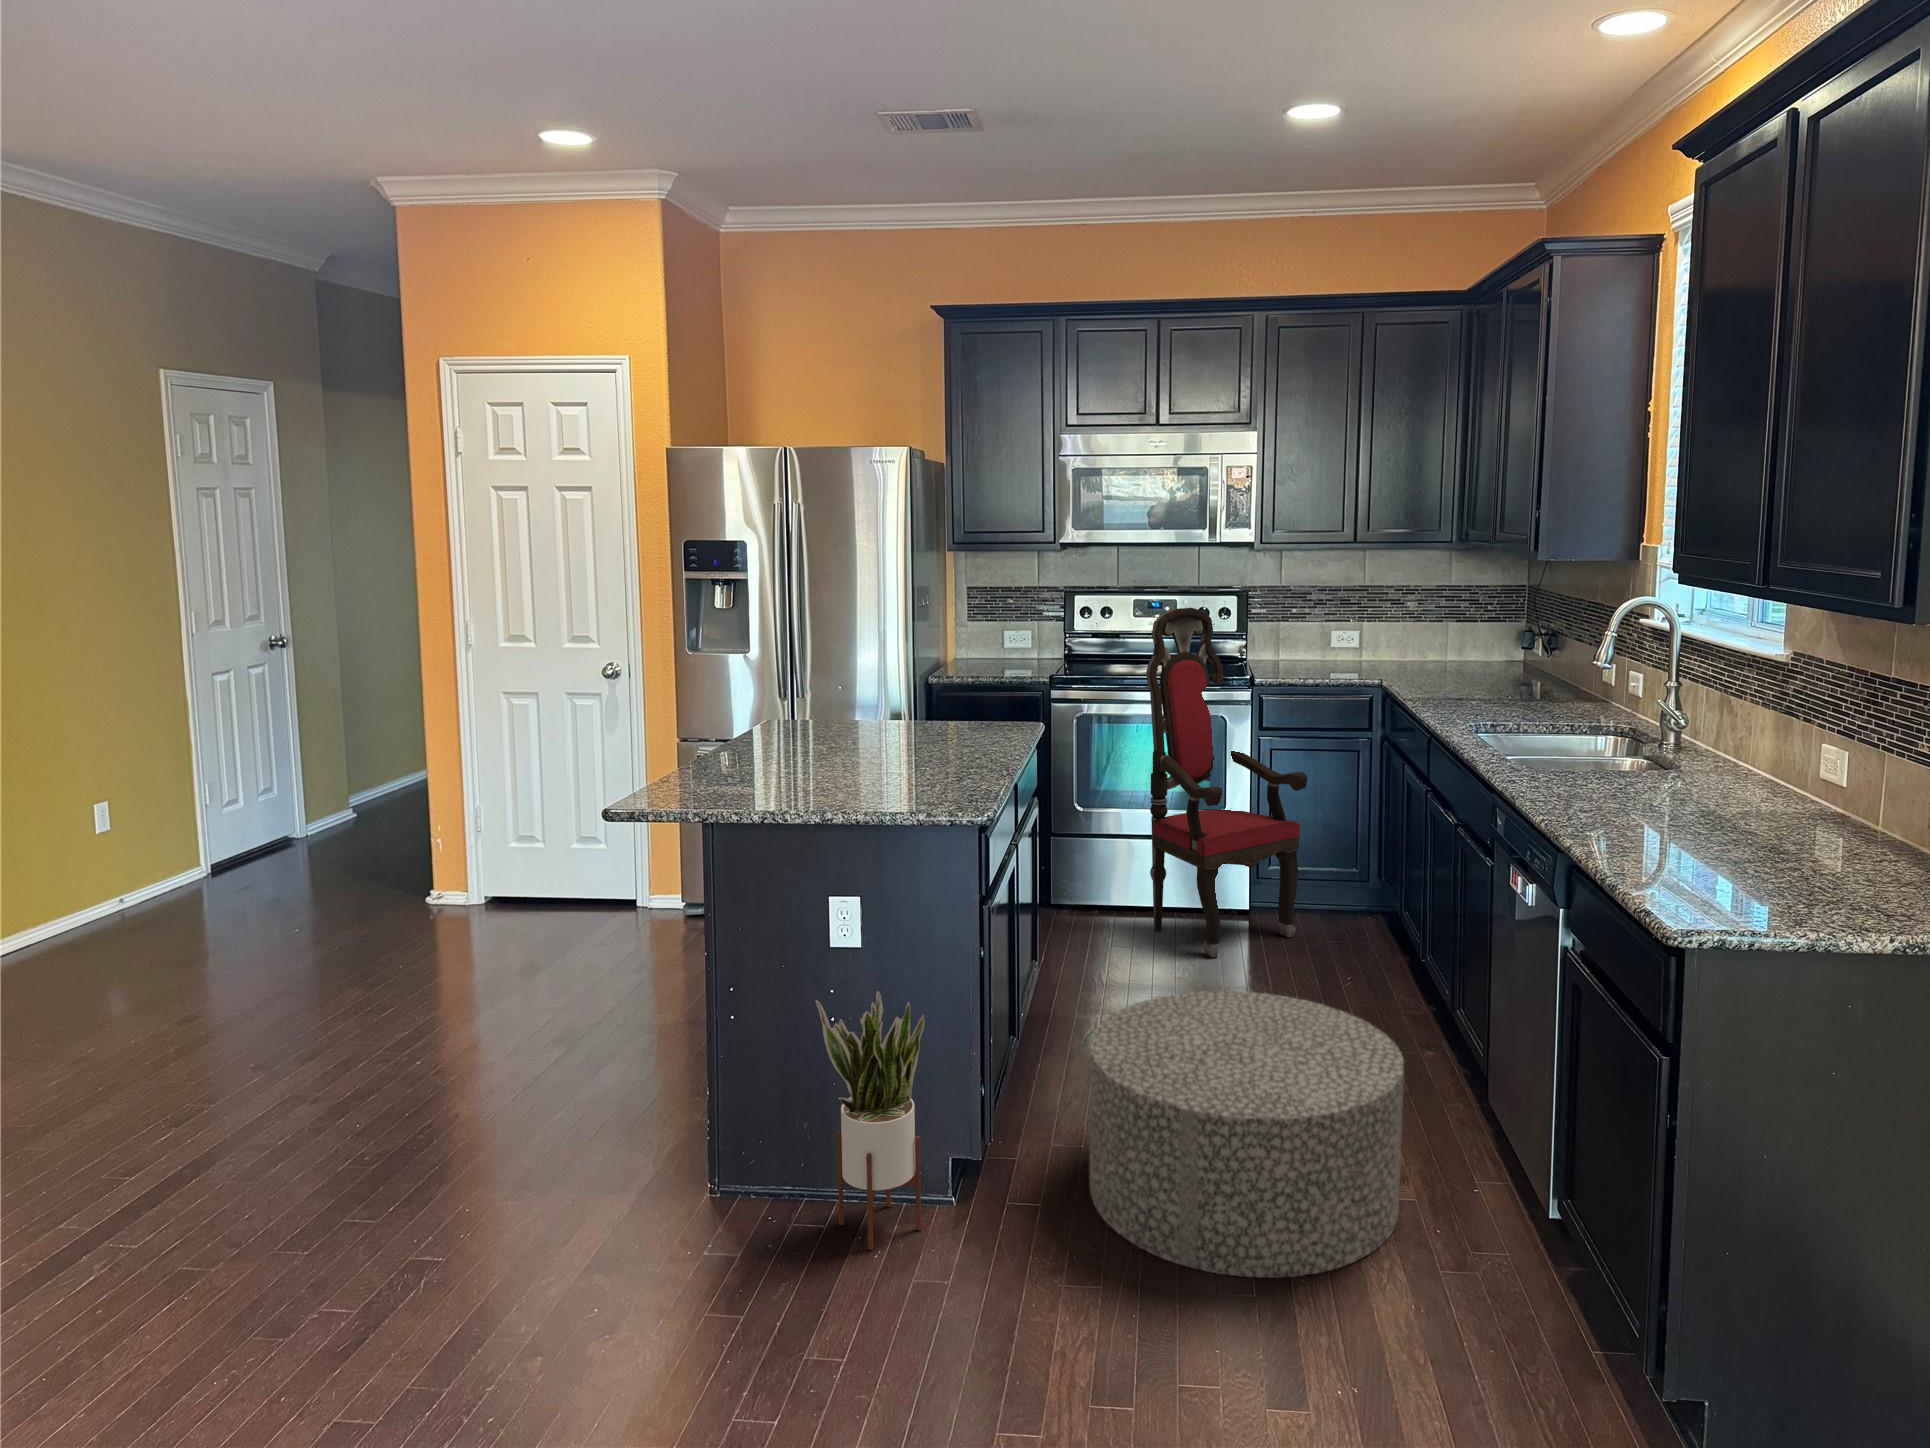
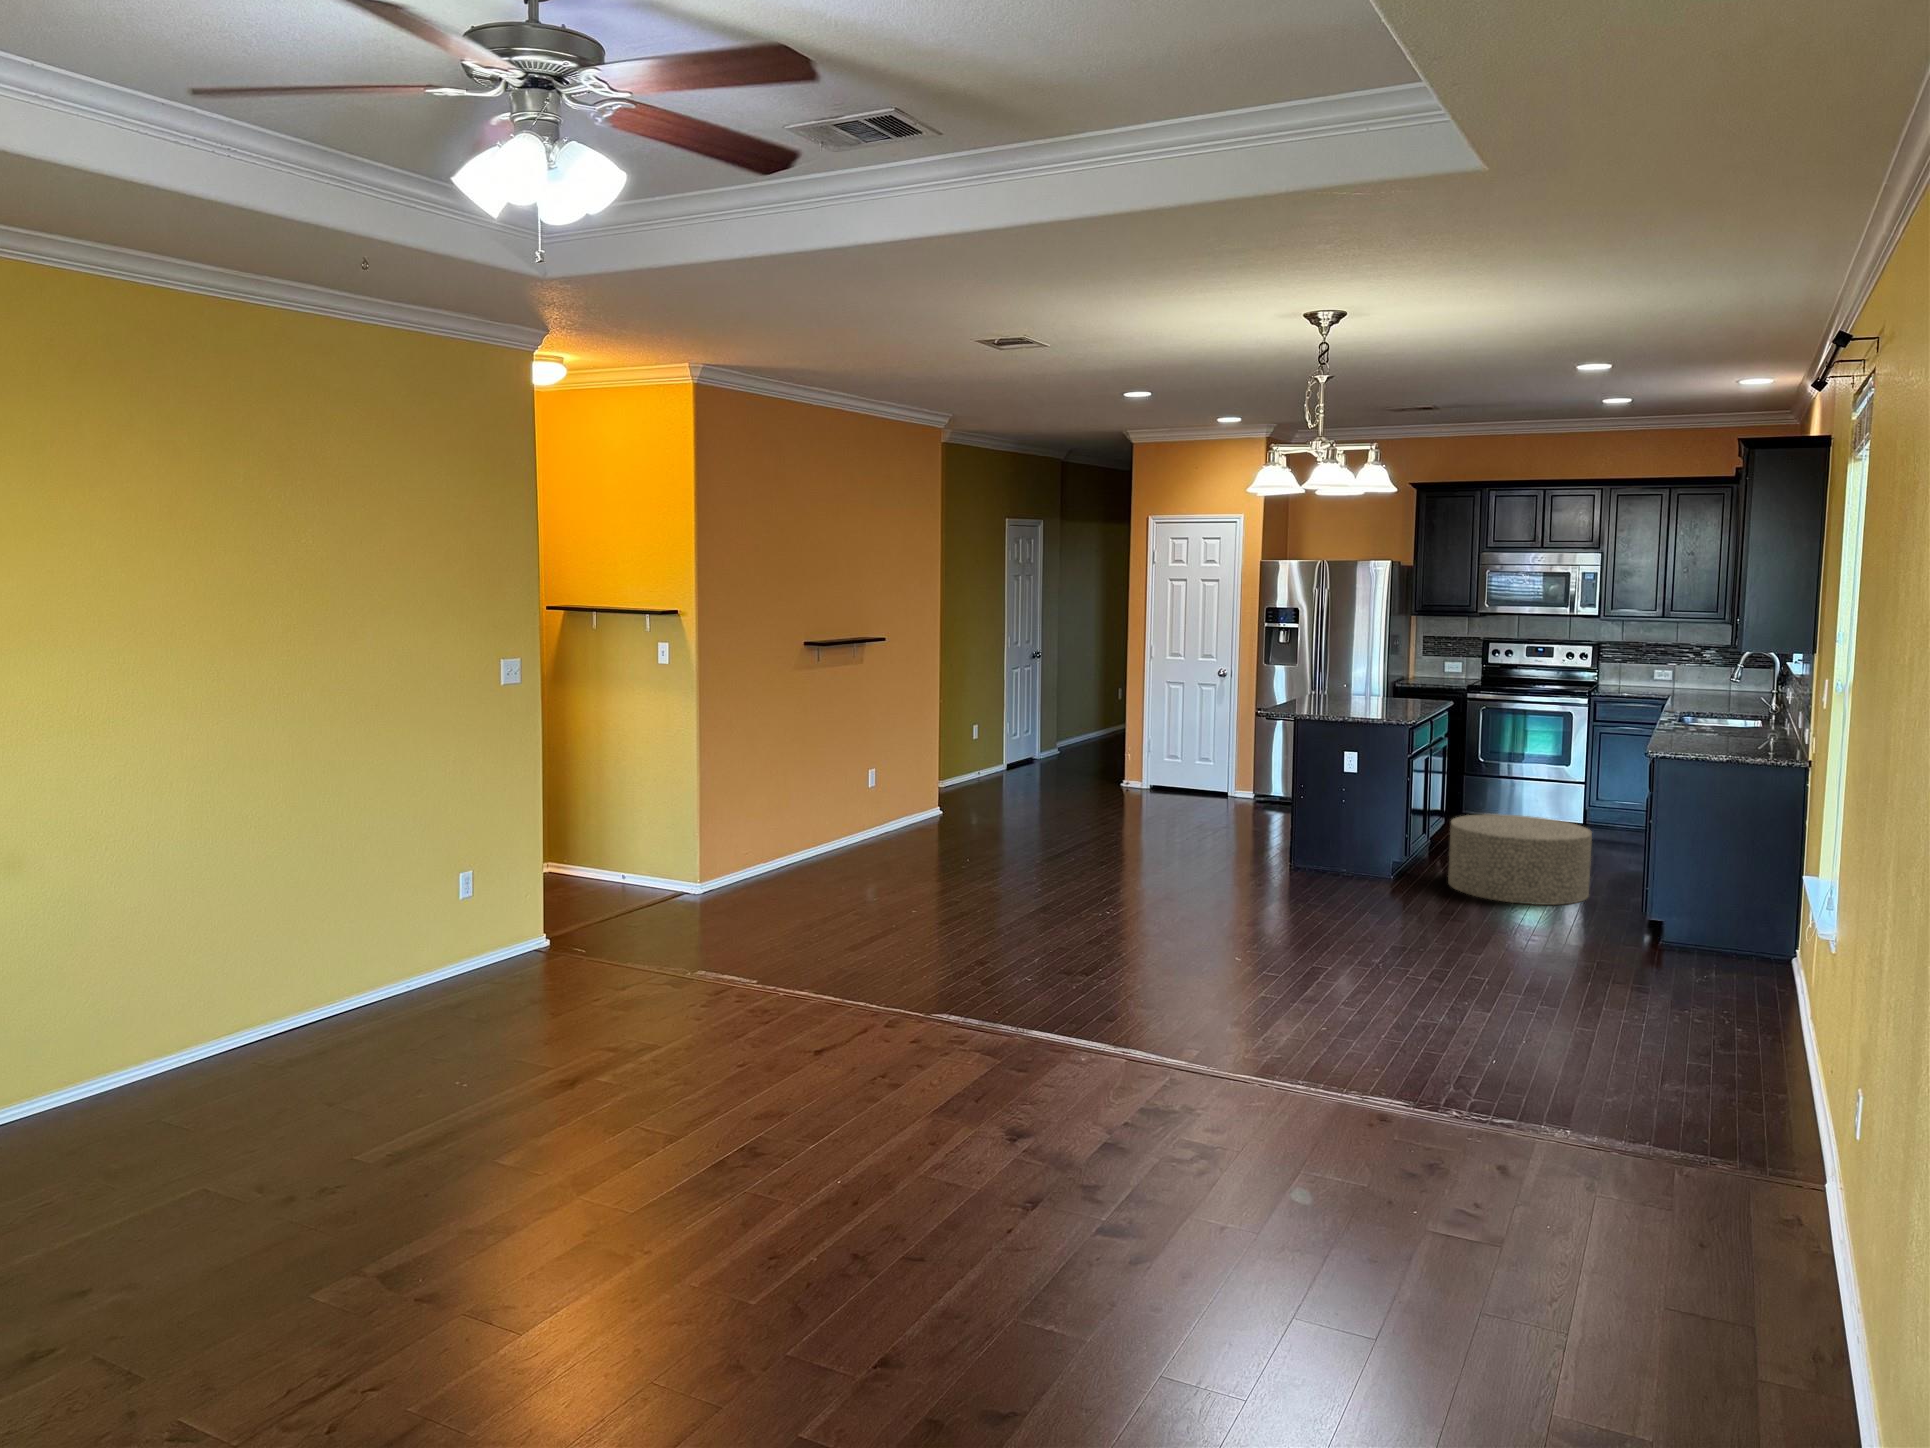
armchair: present [1146,608,1307,958] -> none [1520,651,1616,838]
potted plant: present [815,991,925,1250] -> none [1337,783,1380,882]

